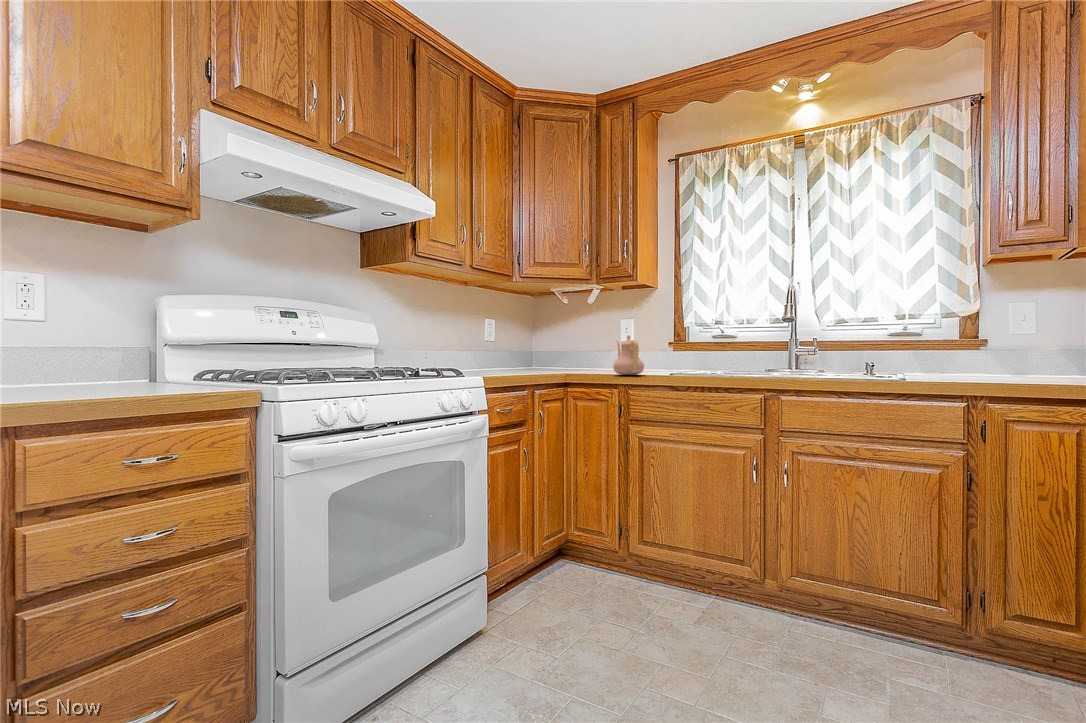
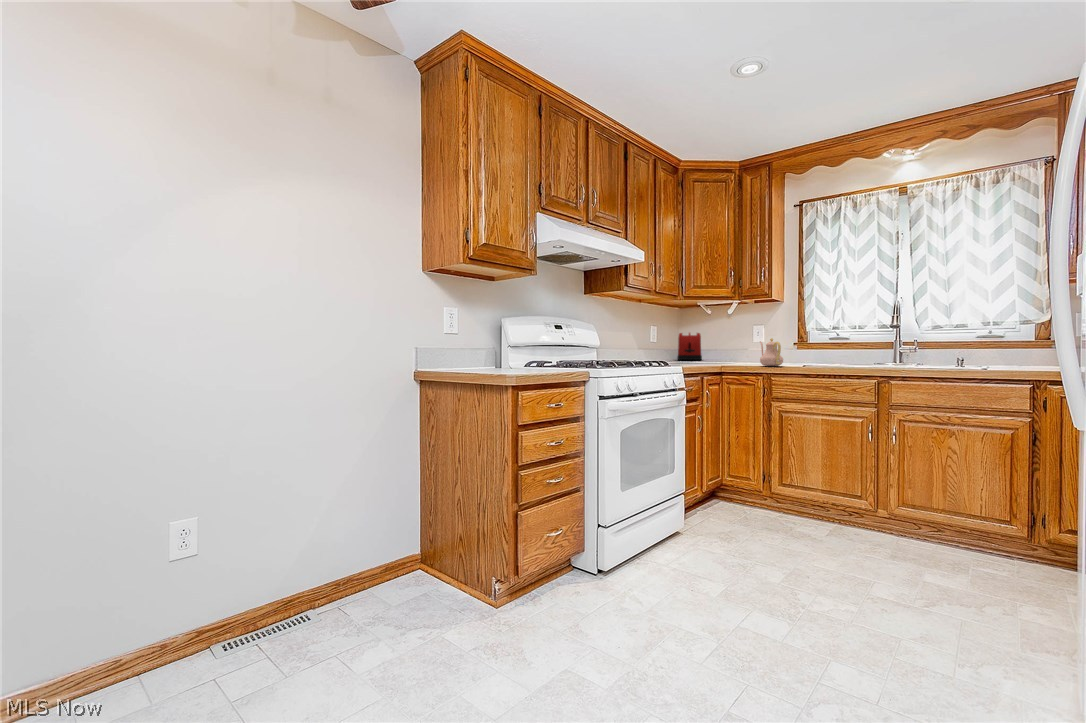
toaster: none [523,329,558,366] -> present [677,333,702,360]

